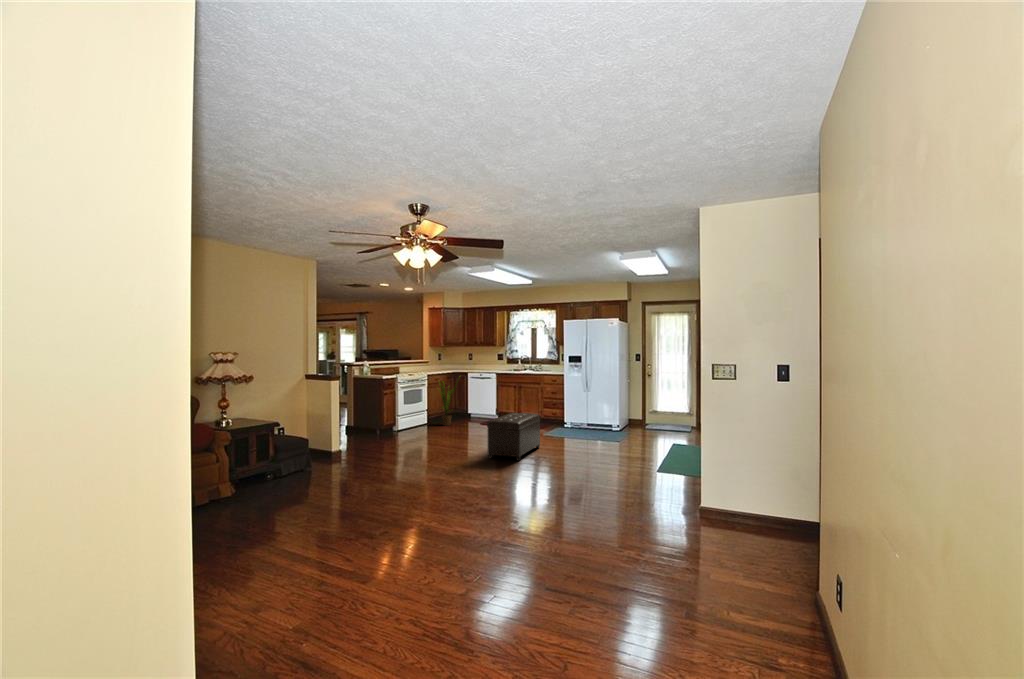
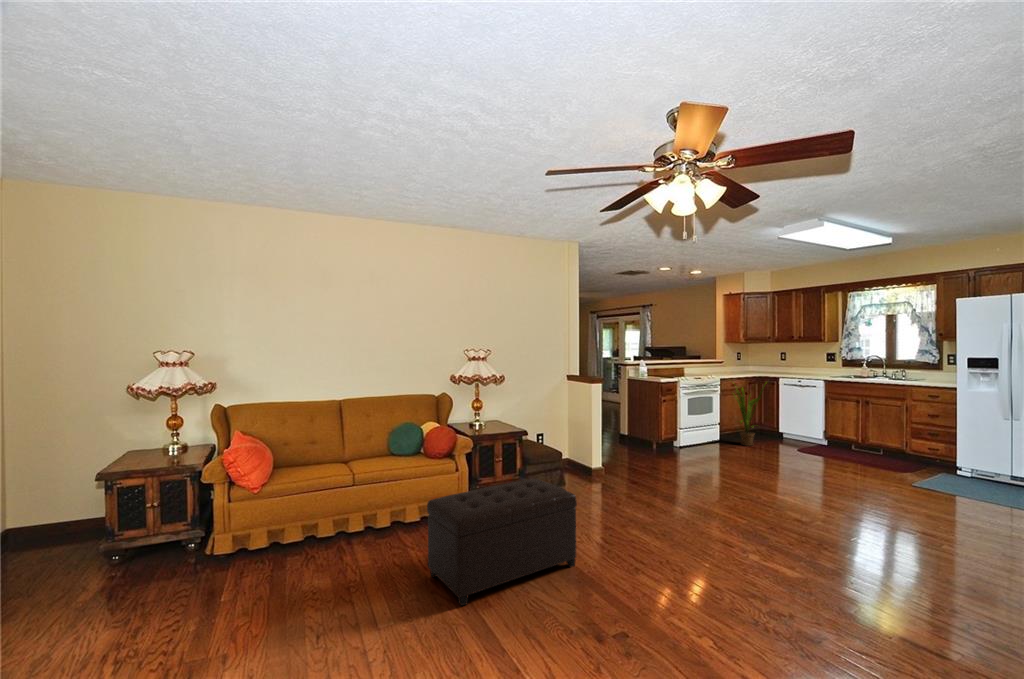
ottoman: present [487,413,540,461] -> present [427,479,577,606]

